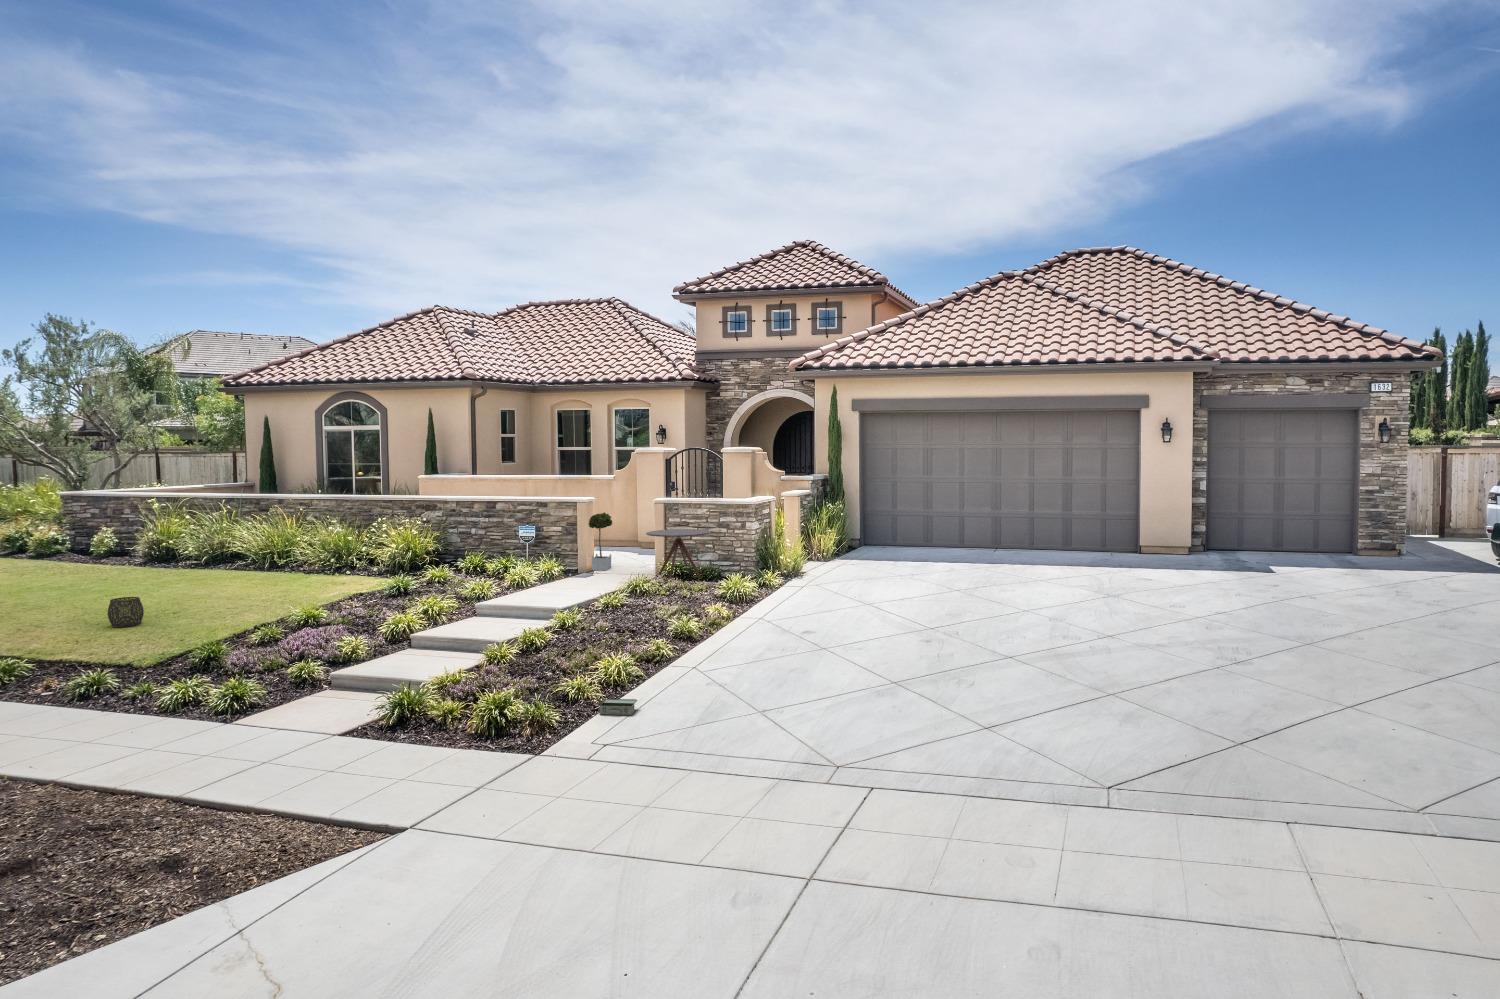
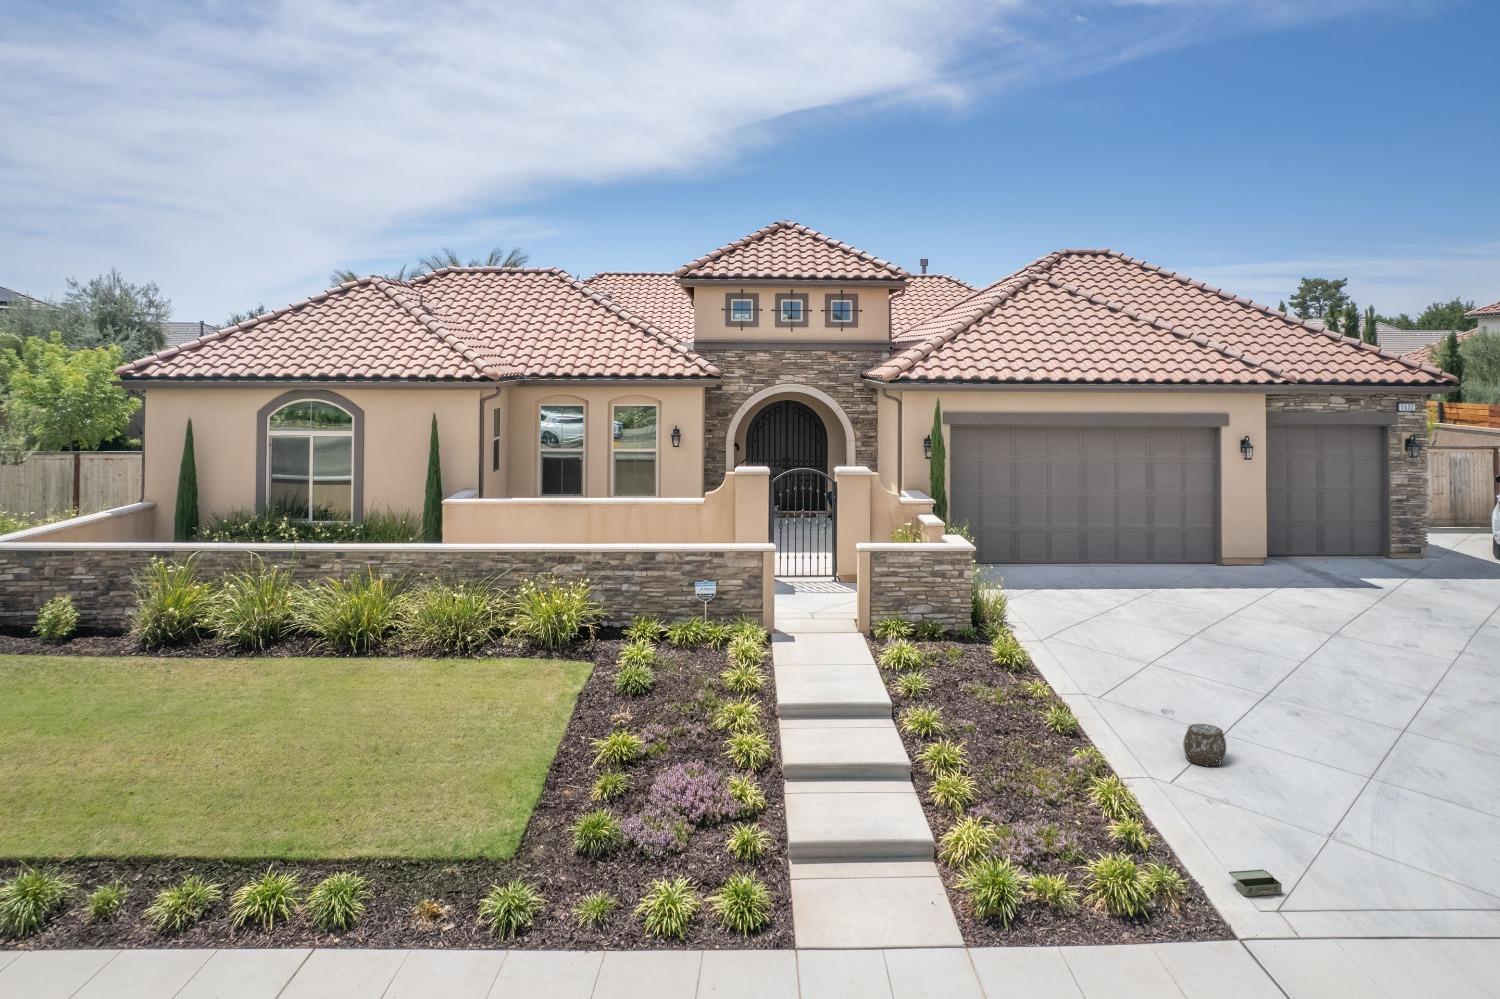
potted tree: present [588,512,612,570] -> none [782,564,811,631]
round table: present [646,529,711,579] -> none [867,580,940,642]
woven basket: present [107,597,144,627] -> present [1183,724,1226,766]

